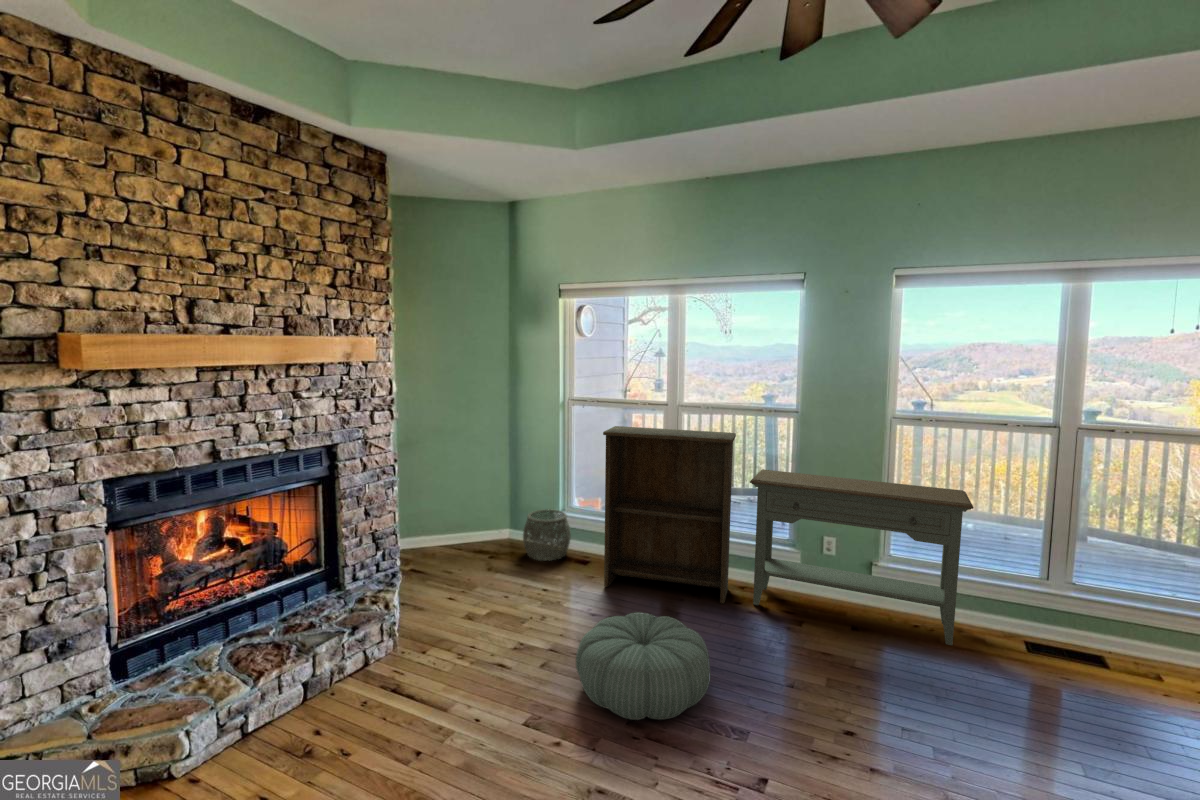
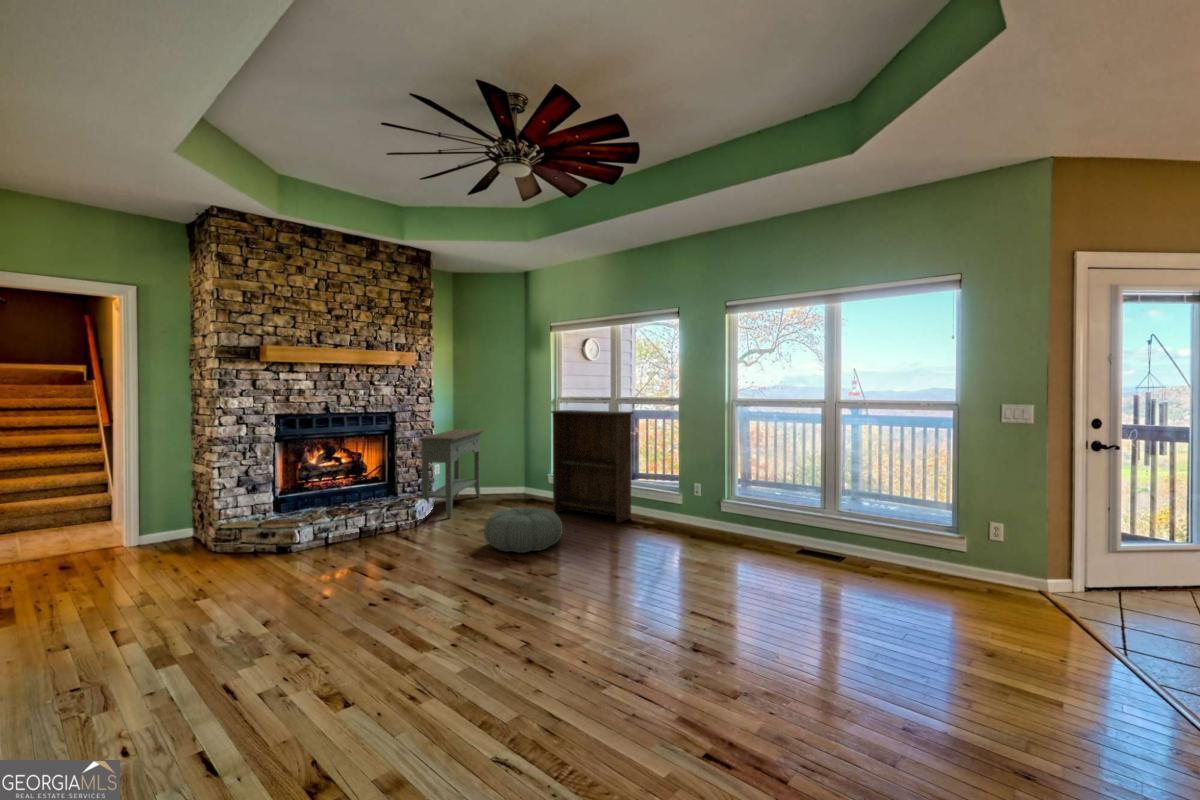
console table: present [750,469,974,645] -> present [420,429,484,519]
woven basket: present [523,509,571,561] -> none [520,470,552,502]

